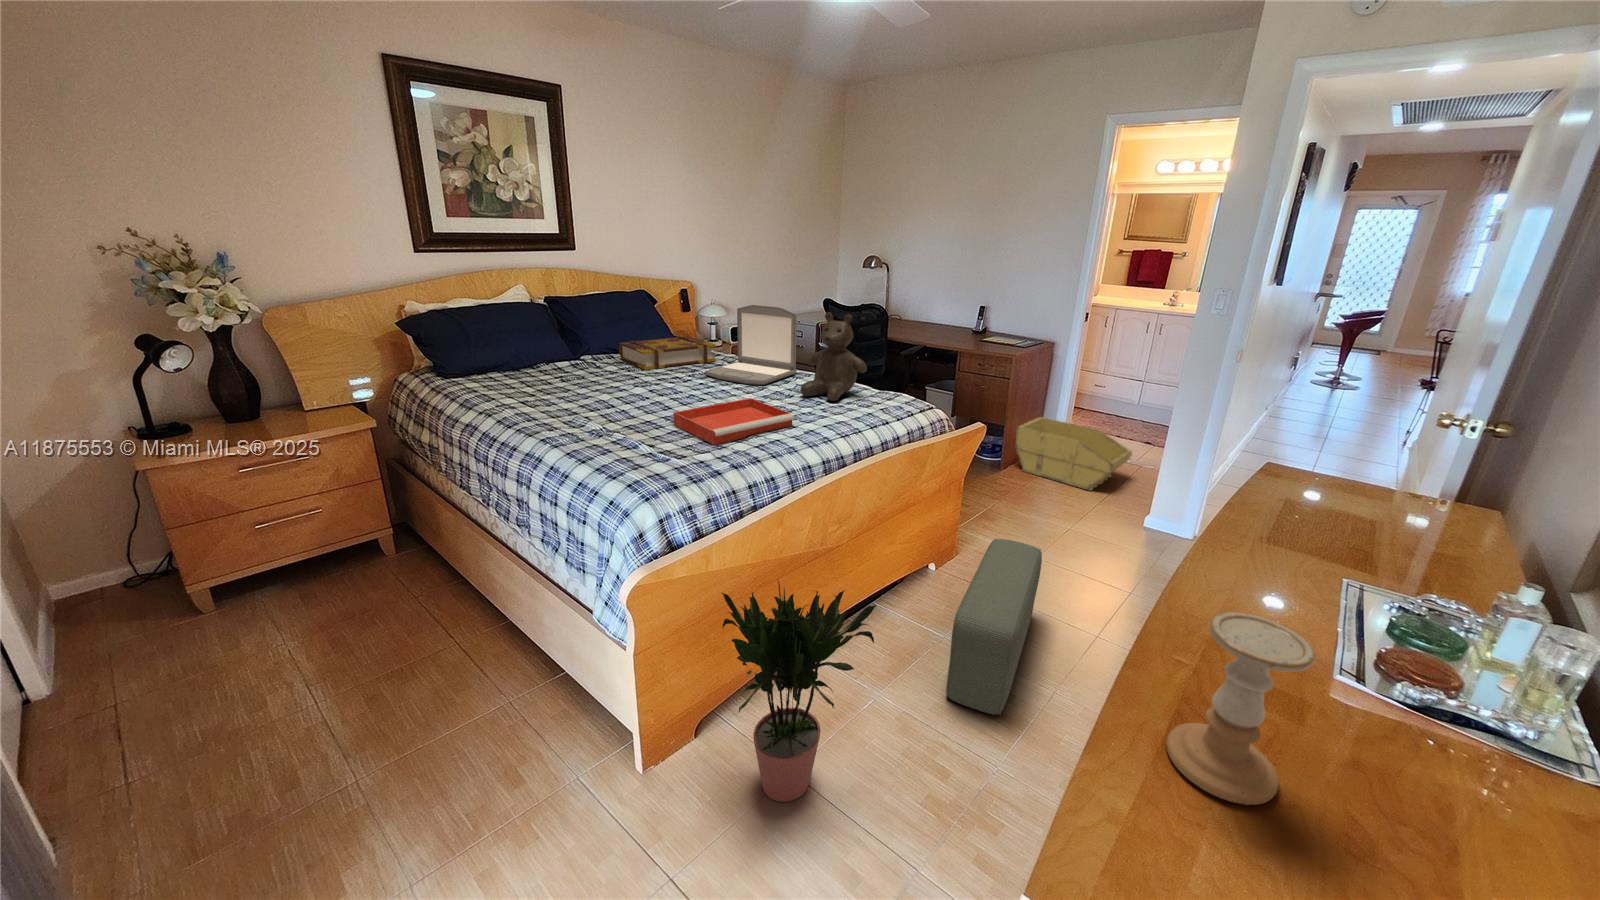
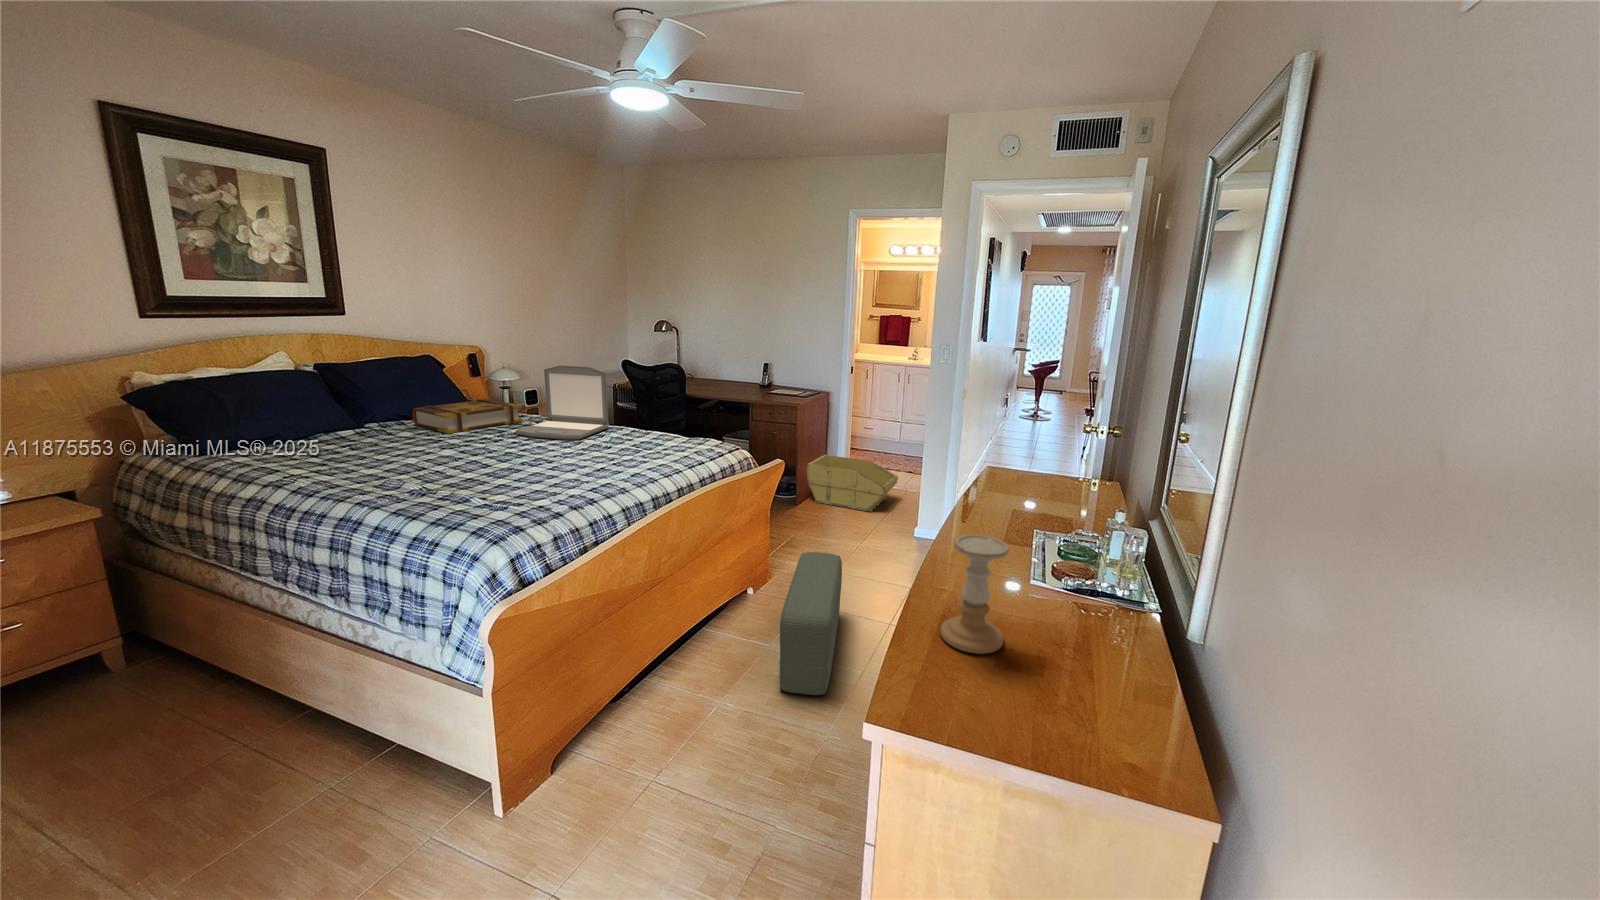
teddy bear: present [800,312,867,401] -> none [619,369,679,448]
tray: present [674,398,794,445] -> none [498,450,620,493]
potted plant: present [722,580,876,802] -> none [567,578,727,807]

